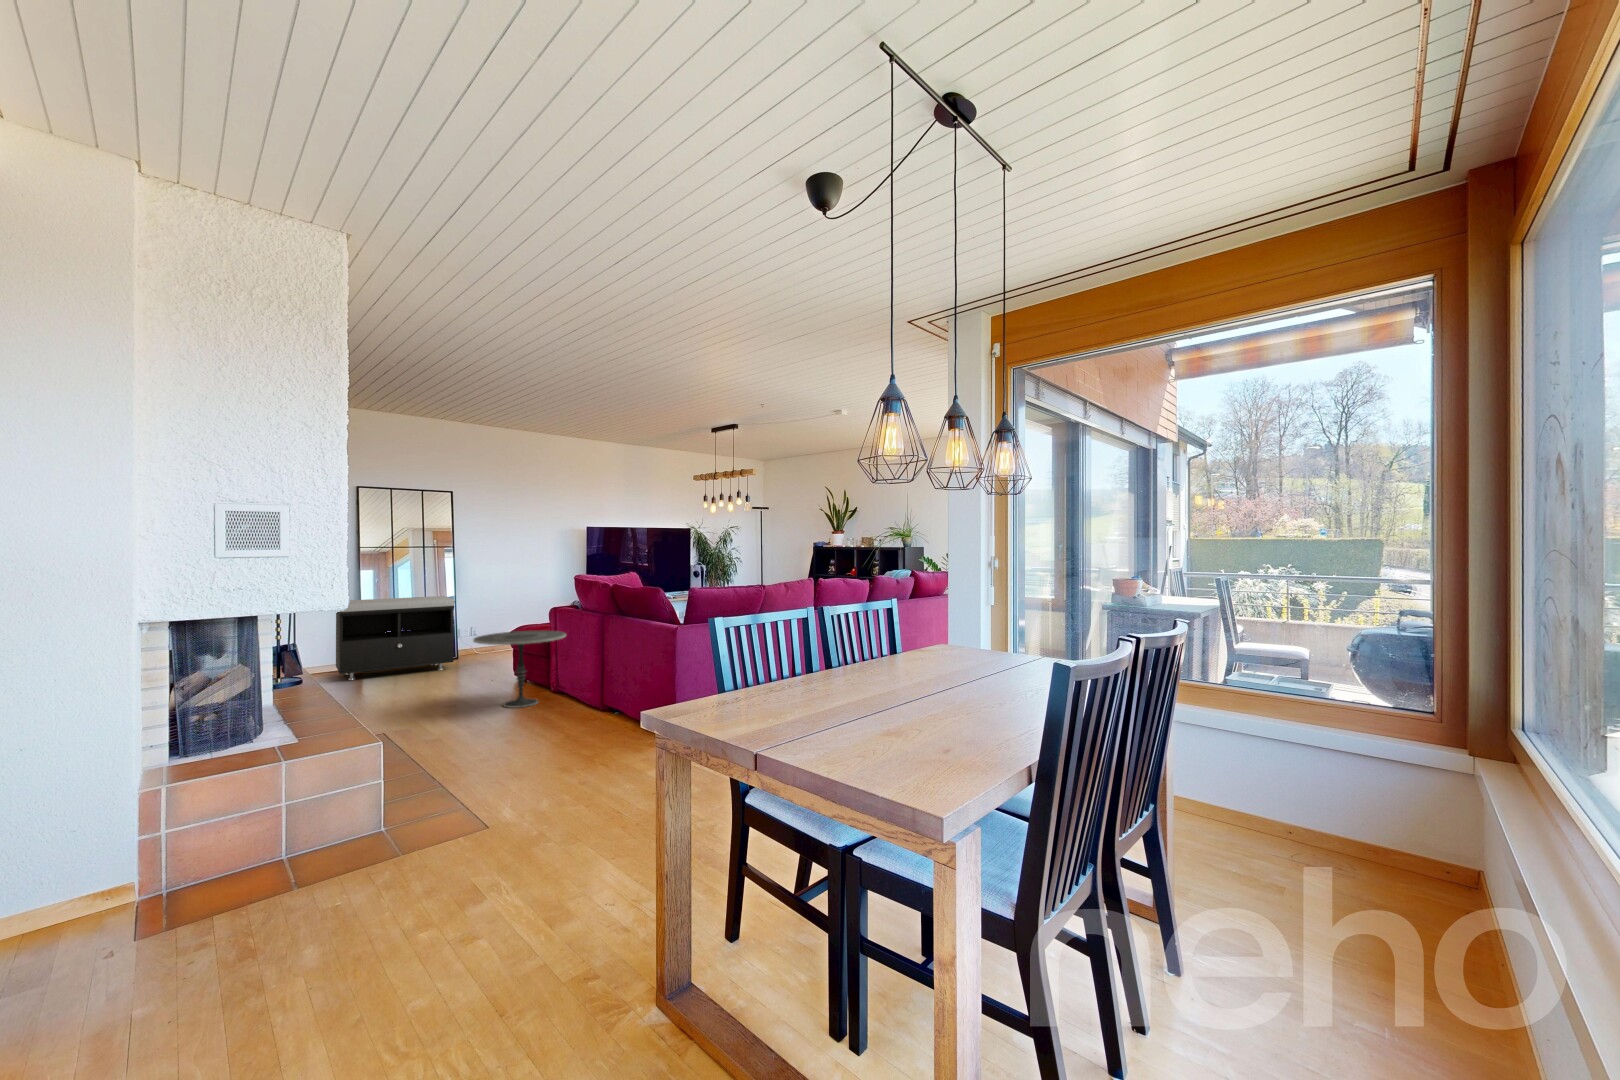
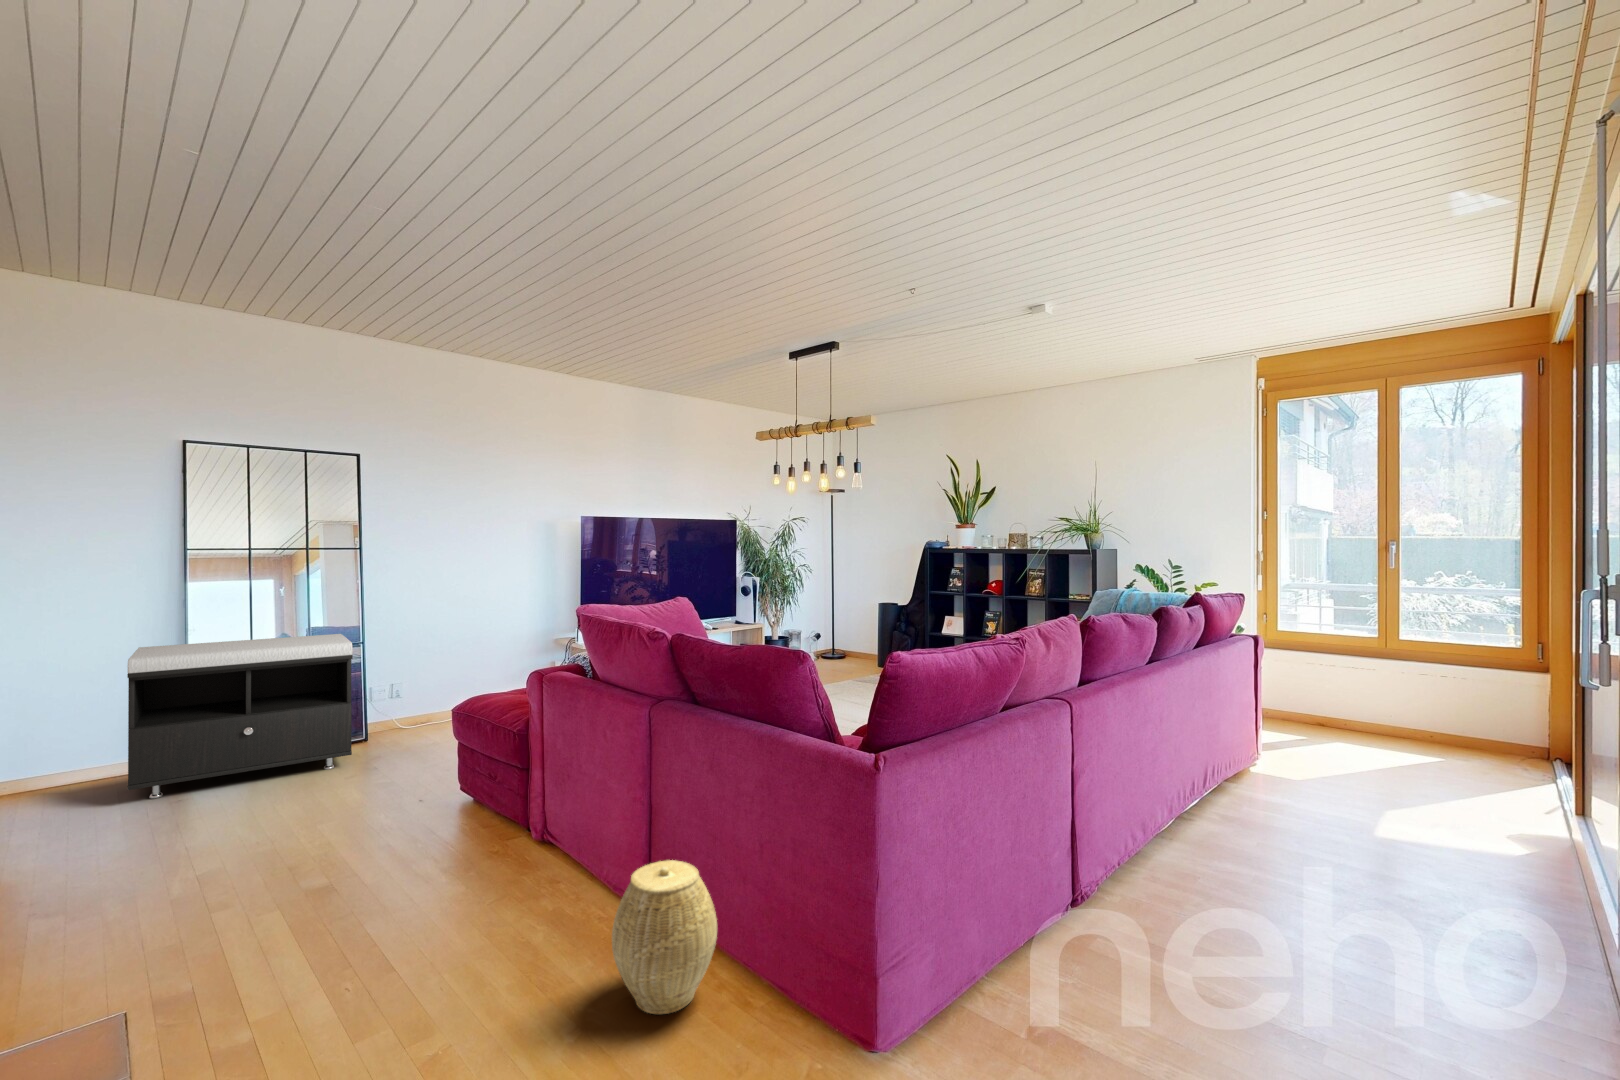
side table: present [473,631,566,708] -> none [349,722,552,906]
woven basket: none [590,673,634,728] -> present [612,860,717,1014]

